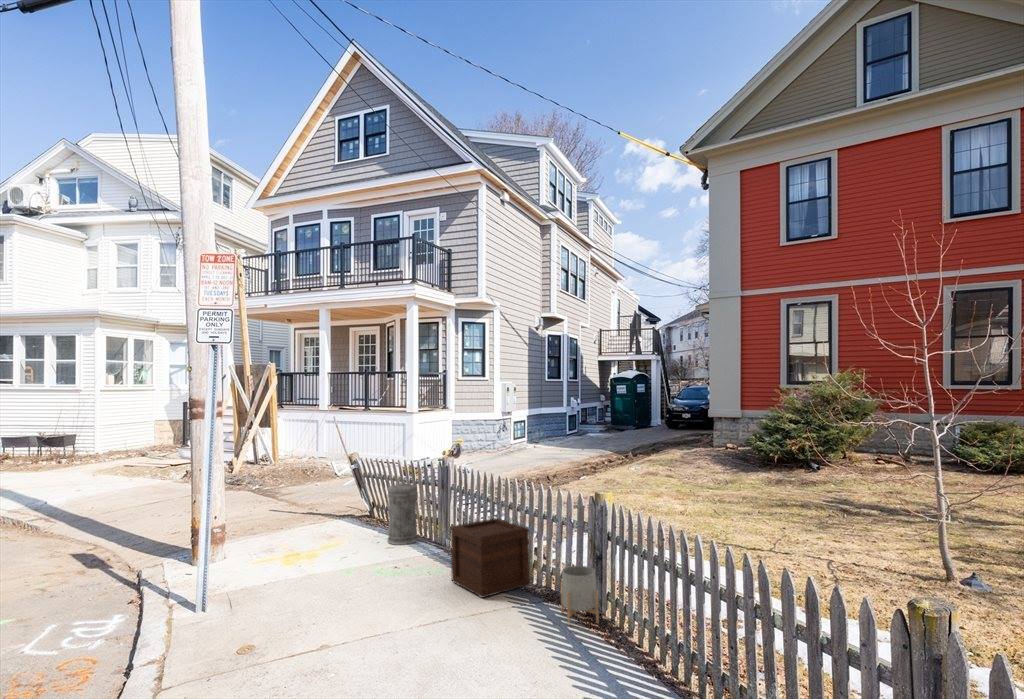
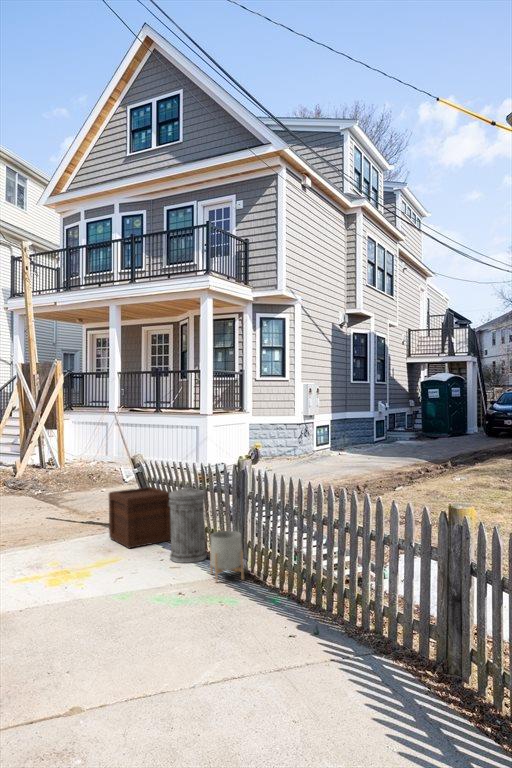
wooden crate: present [451,518,530,598] -> present [109,487,171,548]
planter: present [561,566,599,625] -> present [210,531,244,582]

